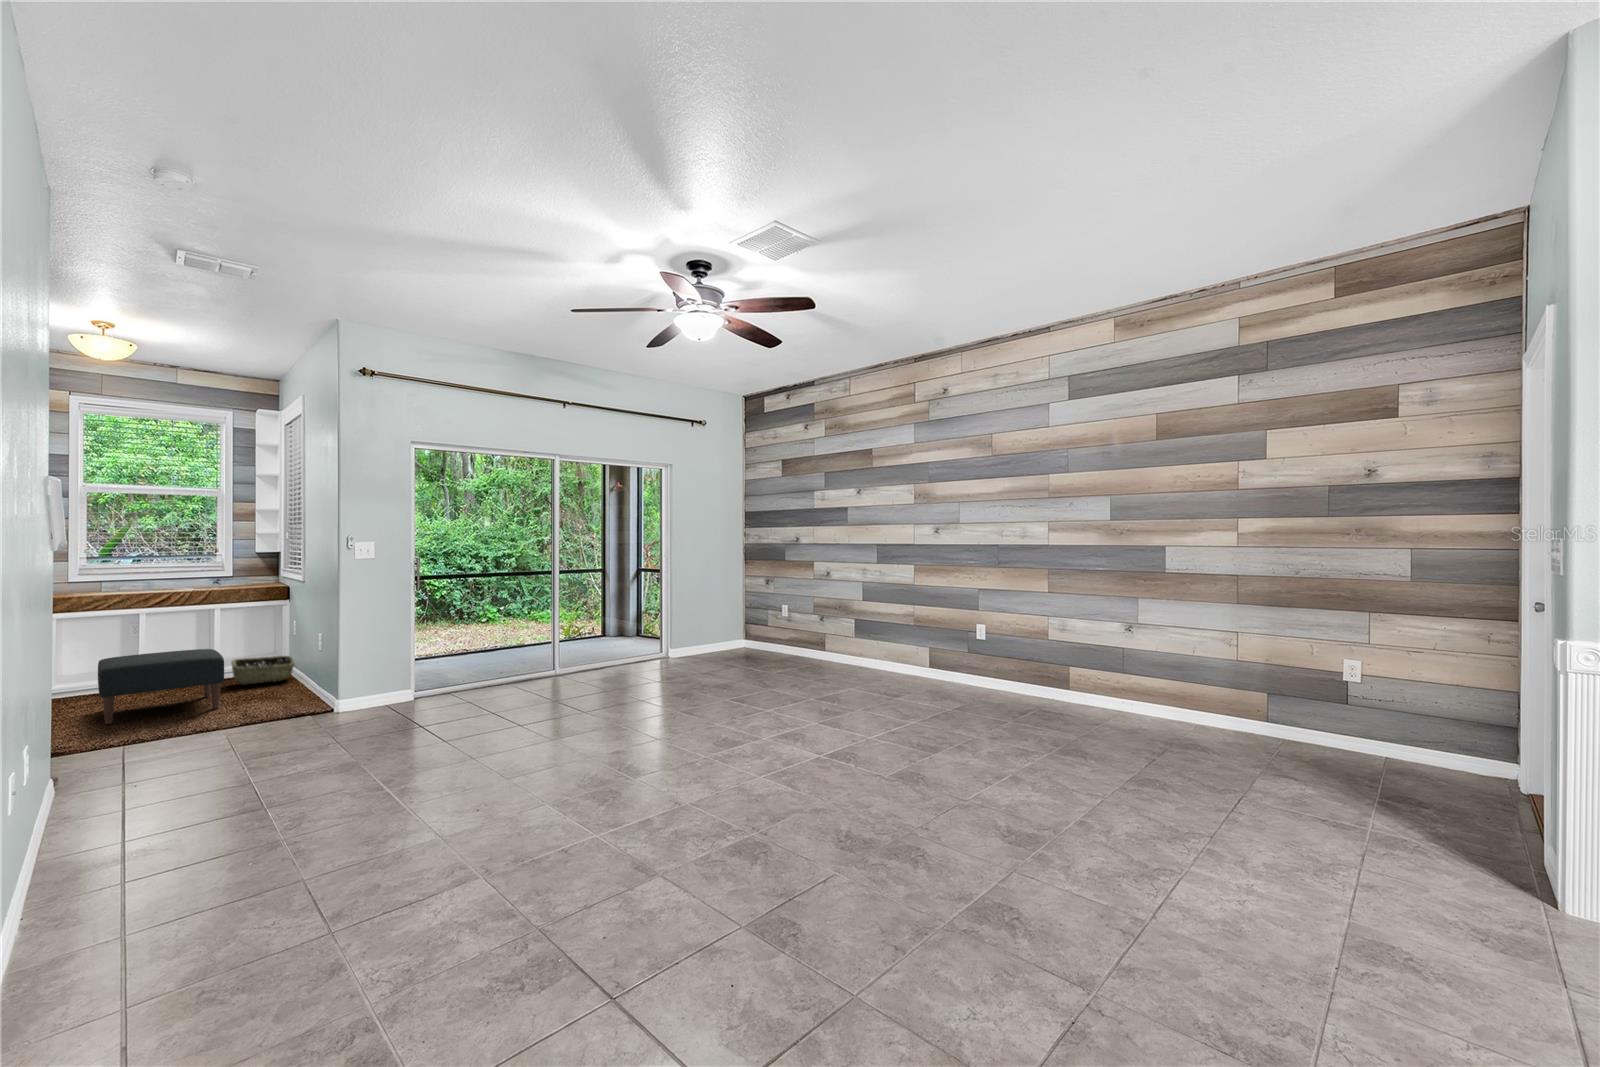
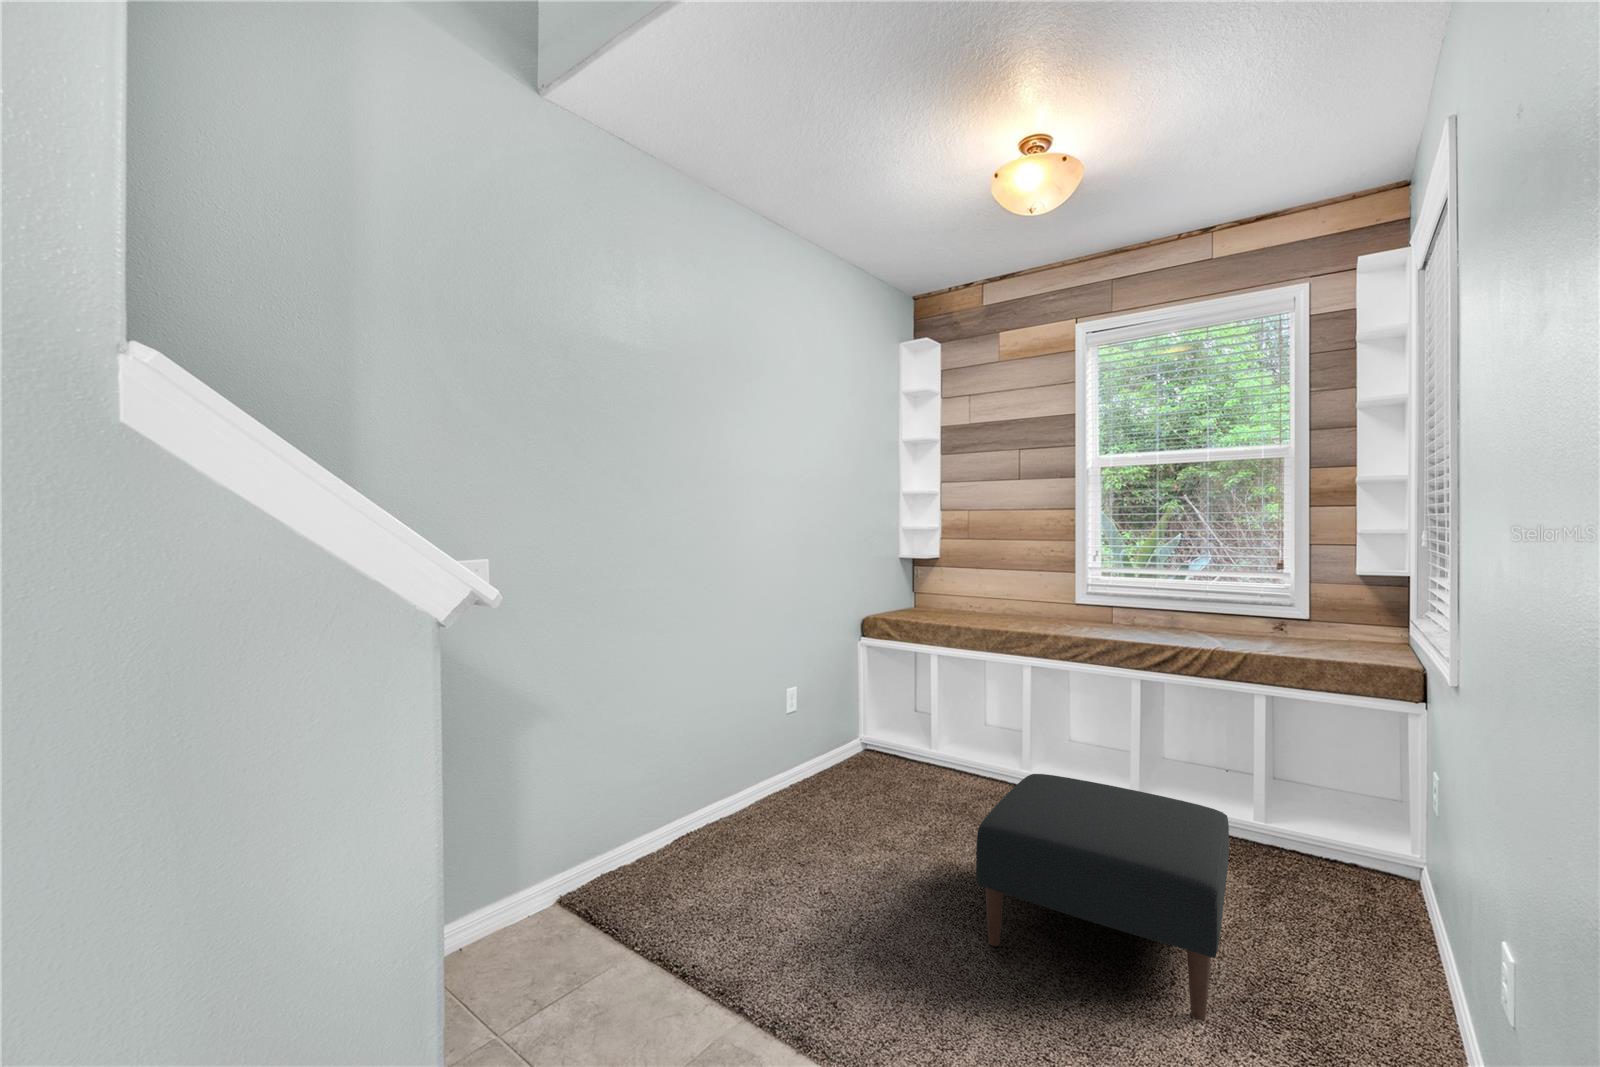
woven basket: present [231,656,295,685] -> none [1280,828,1446,936]

